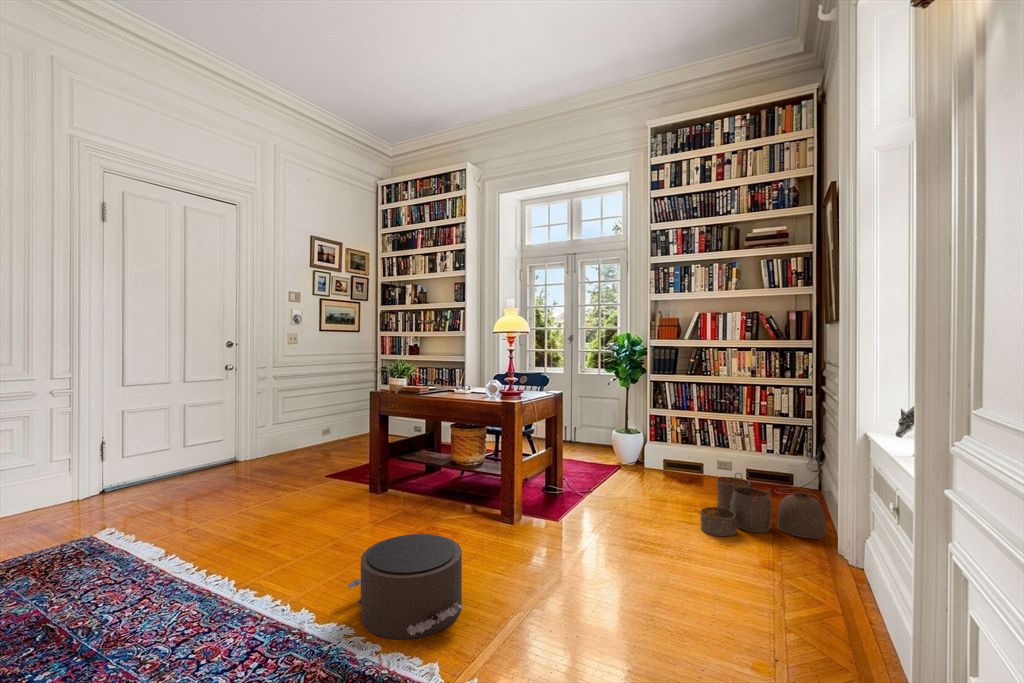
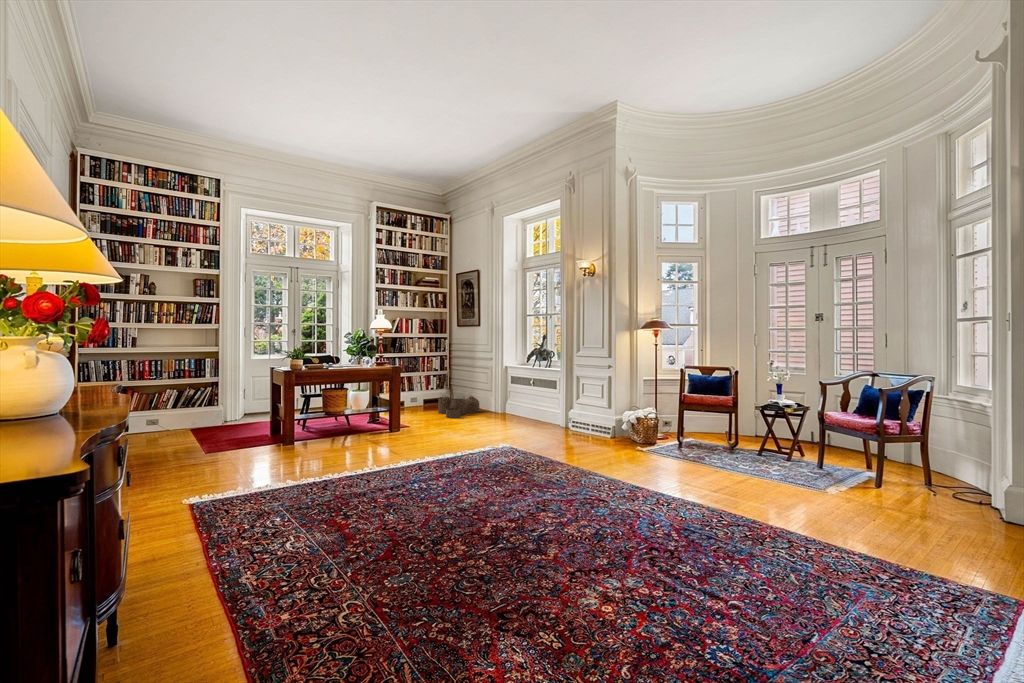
pouf: present [347,534,464,639] -> none [411,424,466,456]

